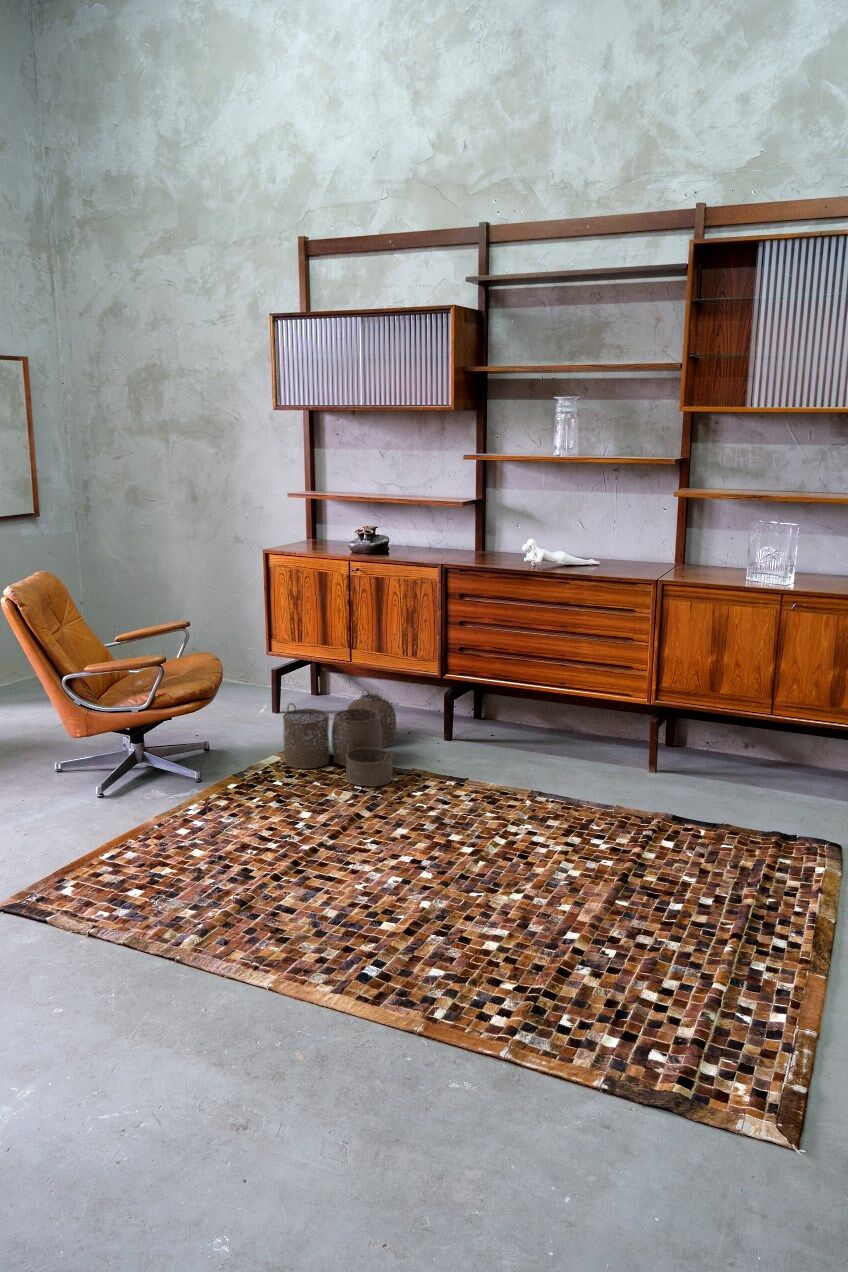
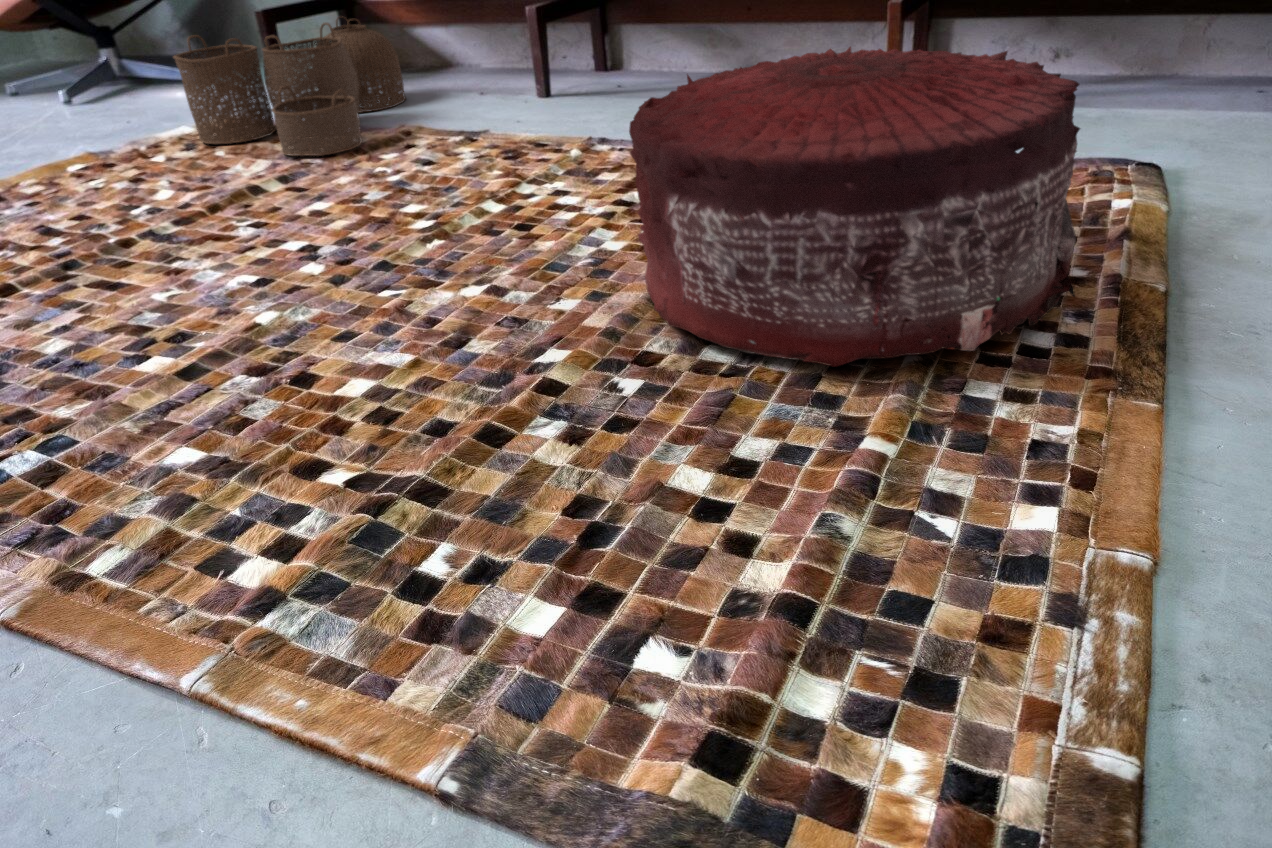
pouf: none [599,792,795,951] -> present [629,47,1080,367]

